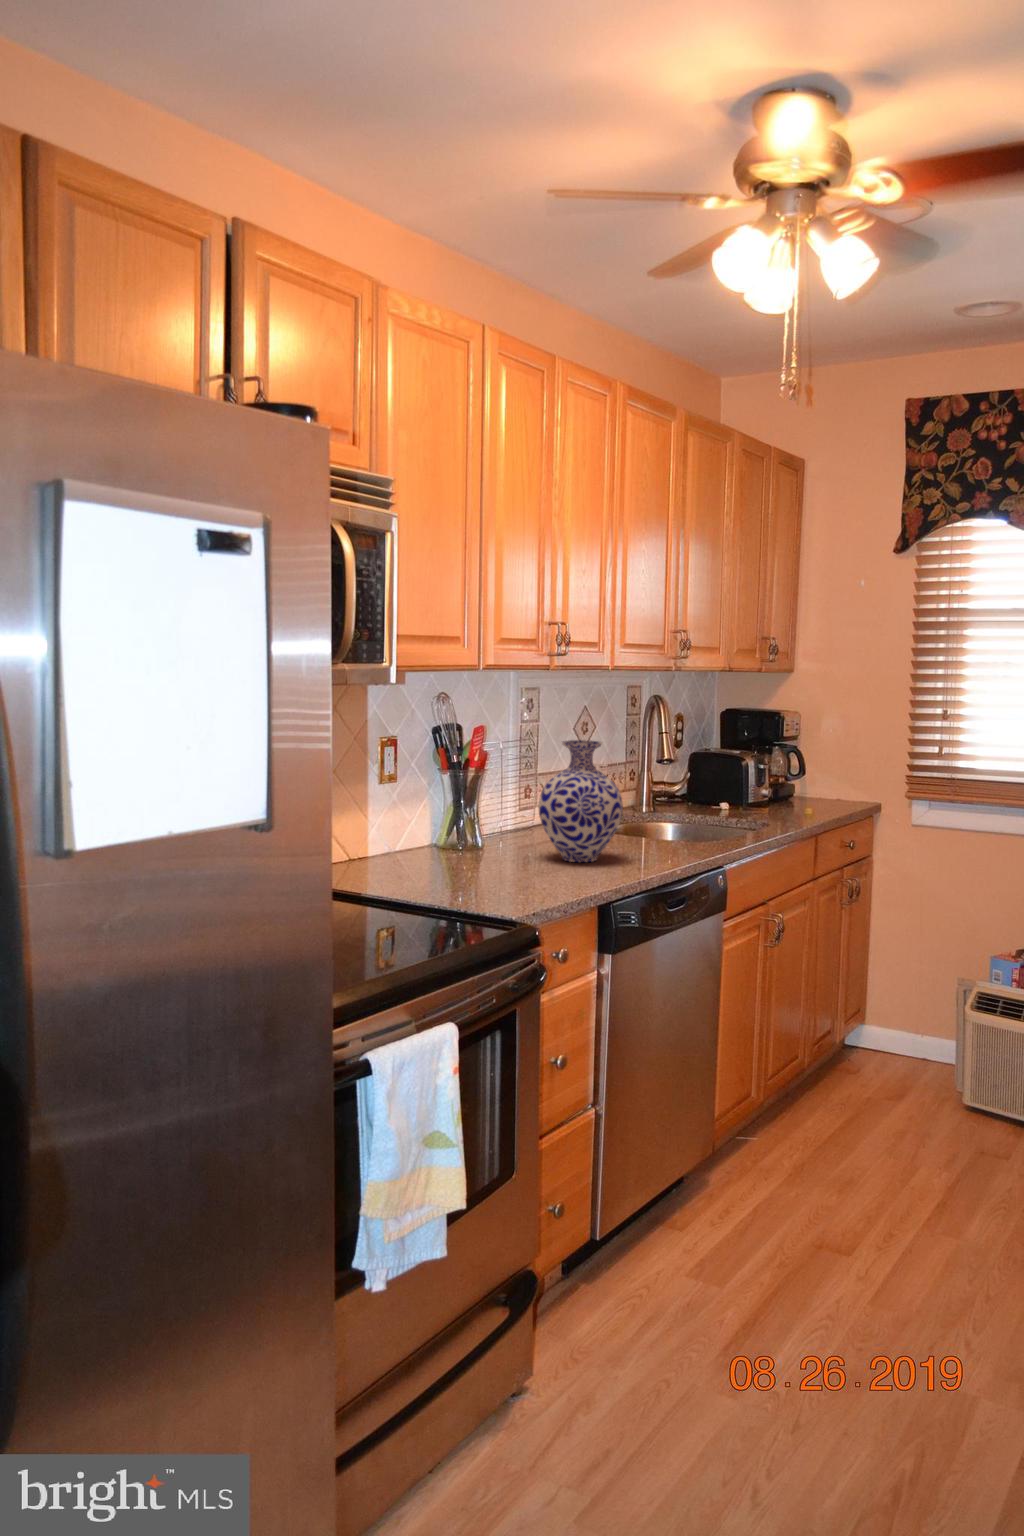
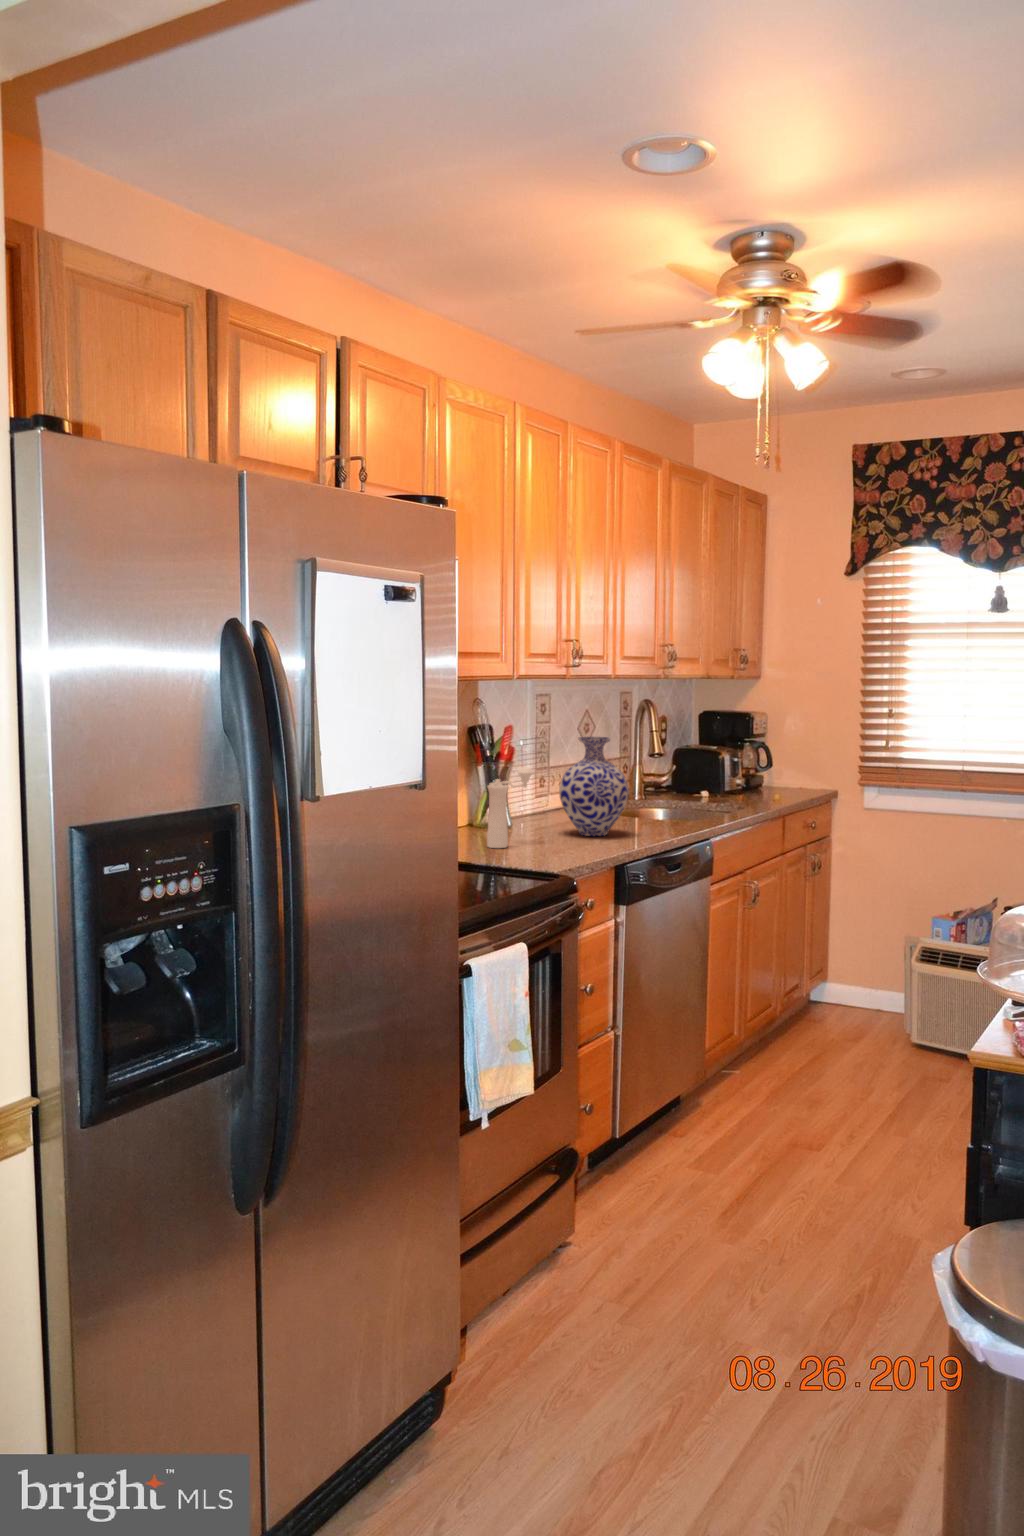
pepper mill: none [442,778,502,879] -> present [487,768,533,848]

